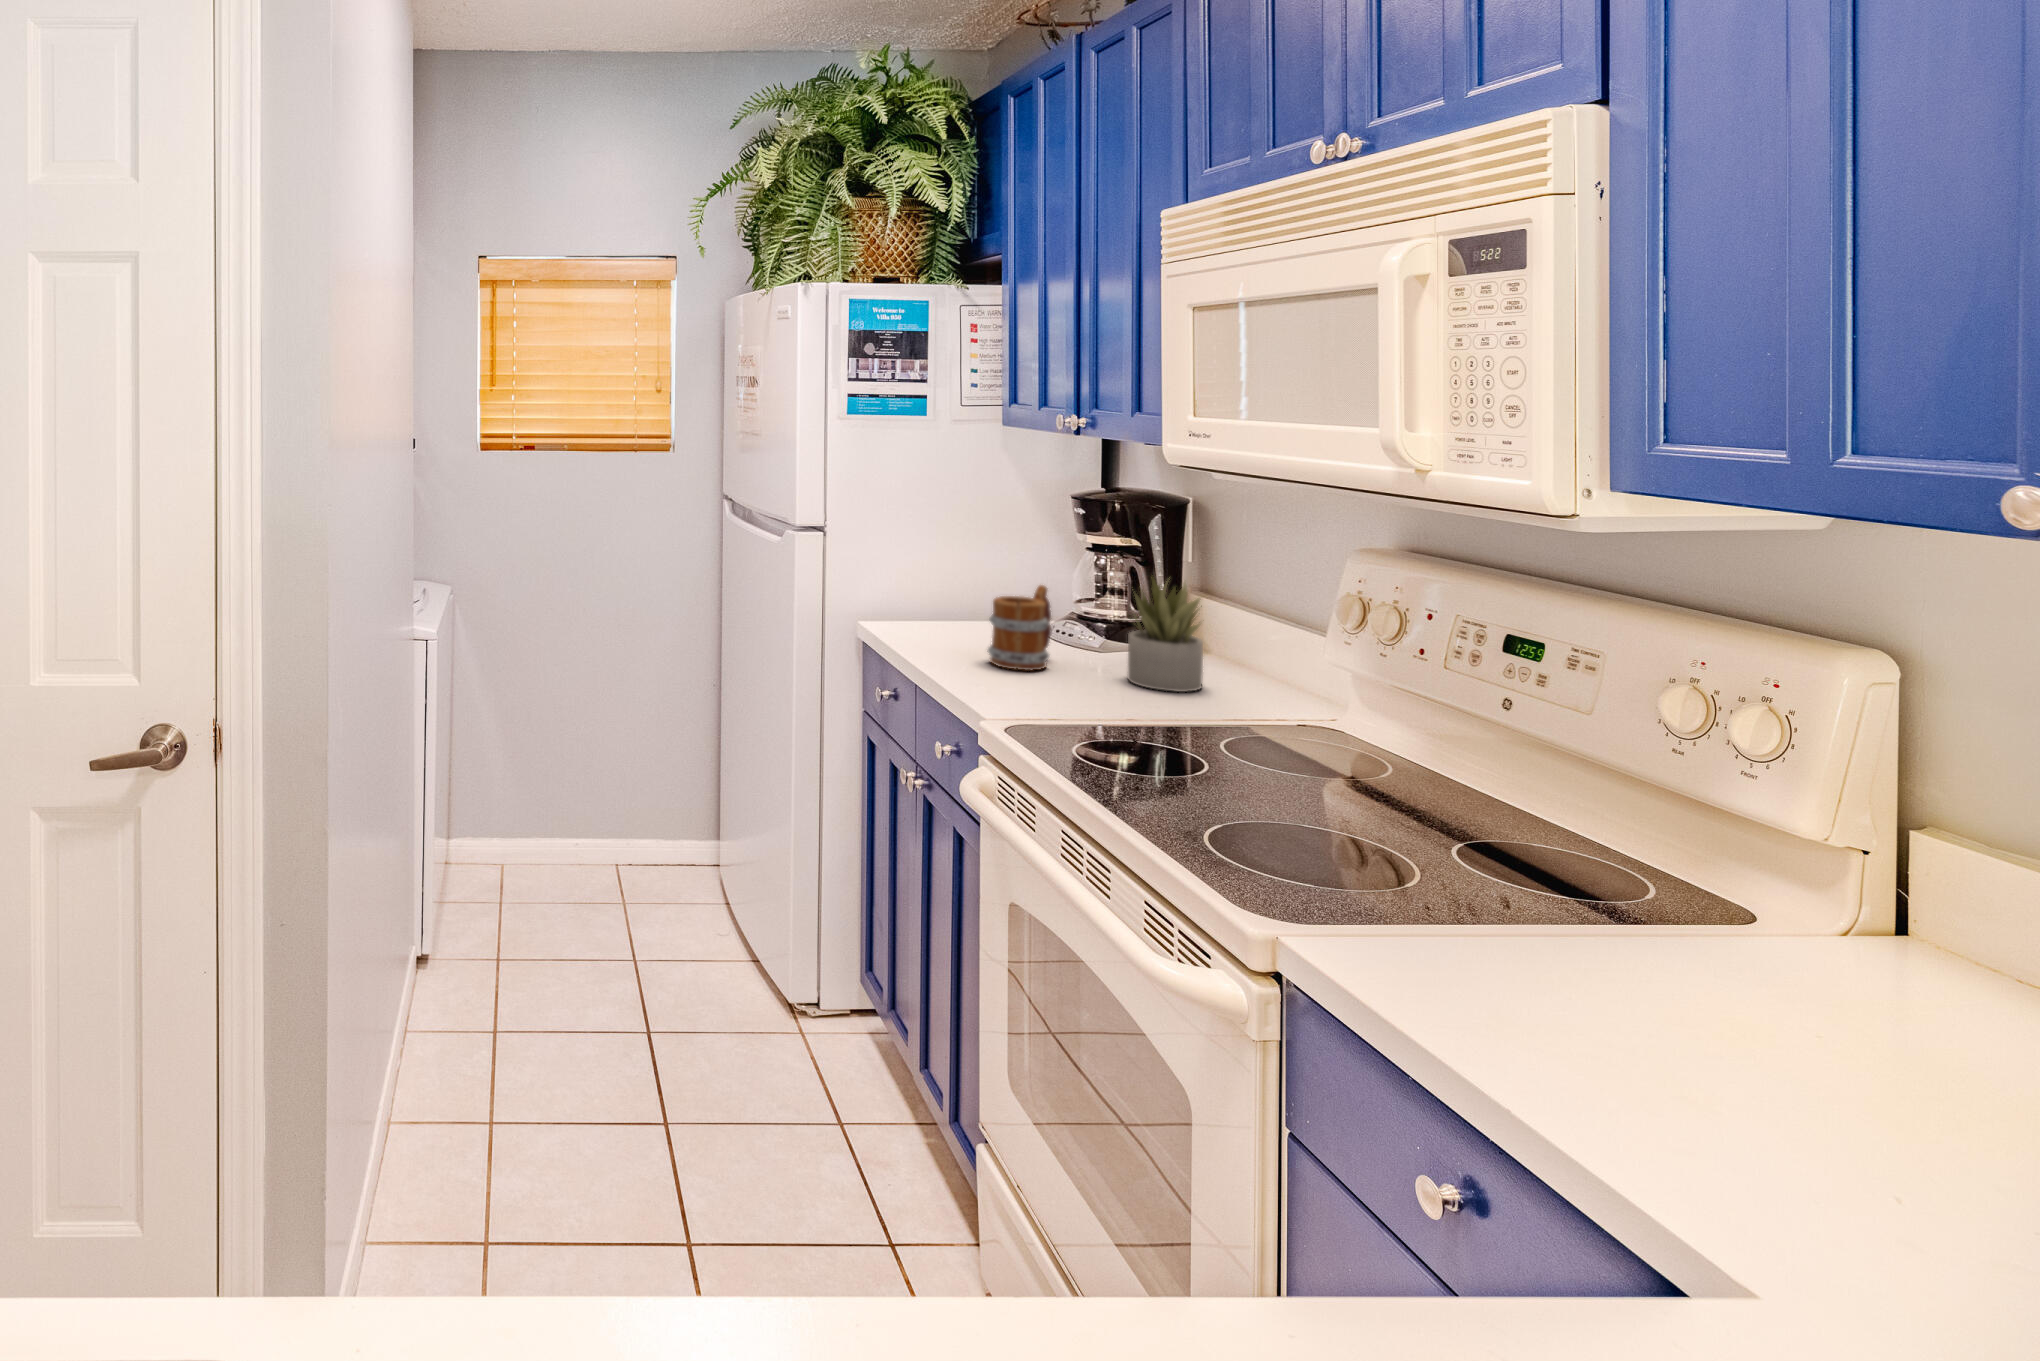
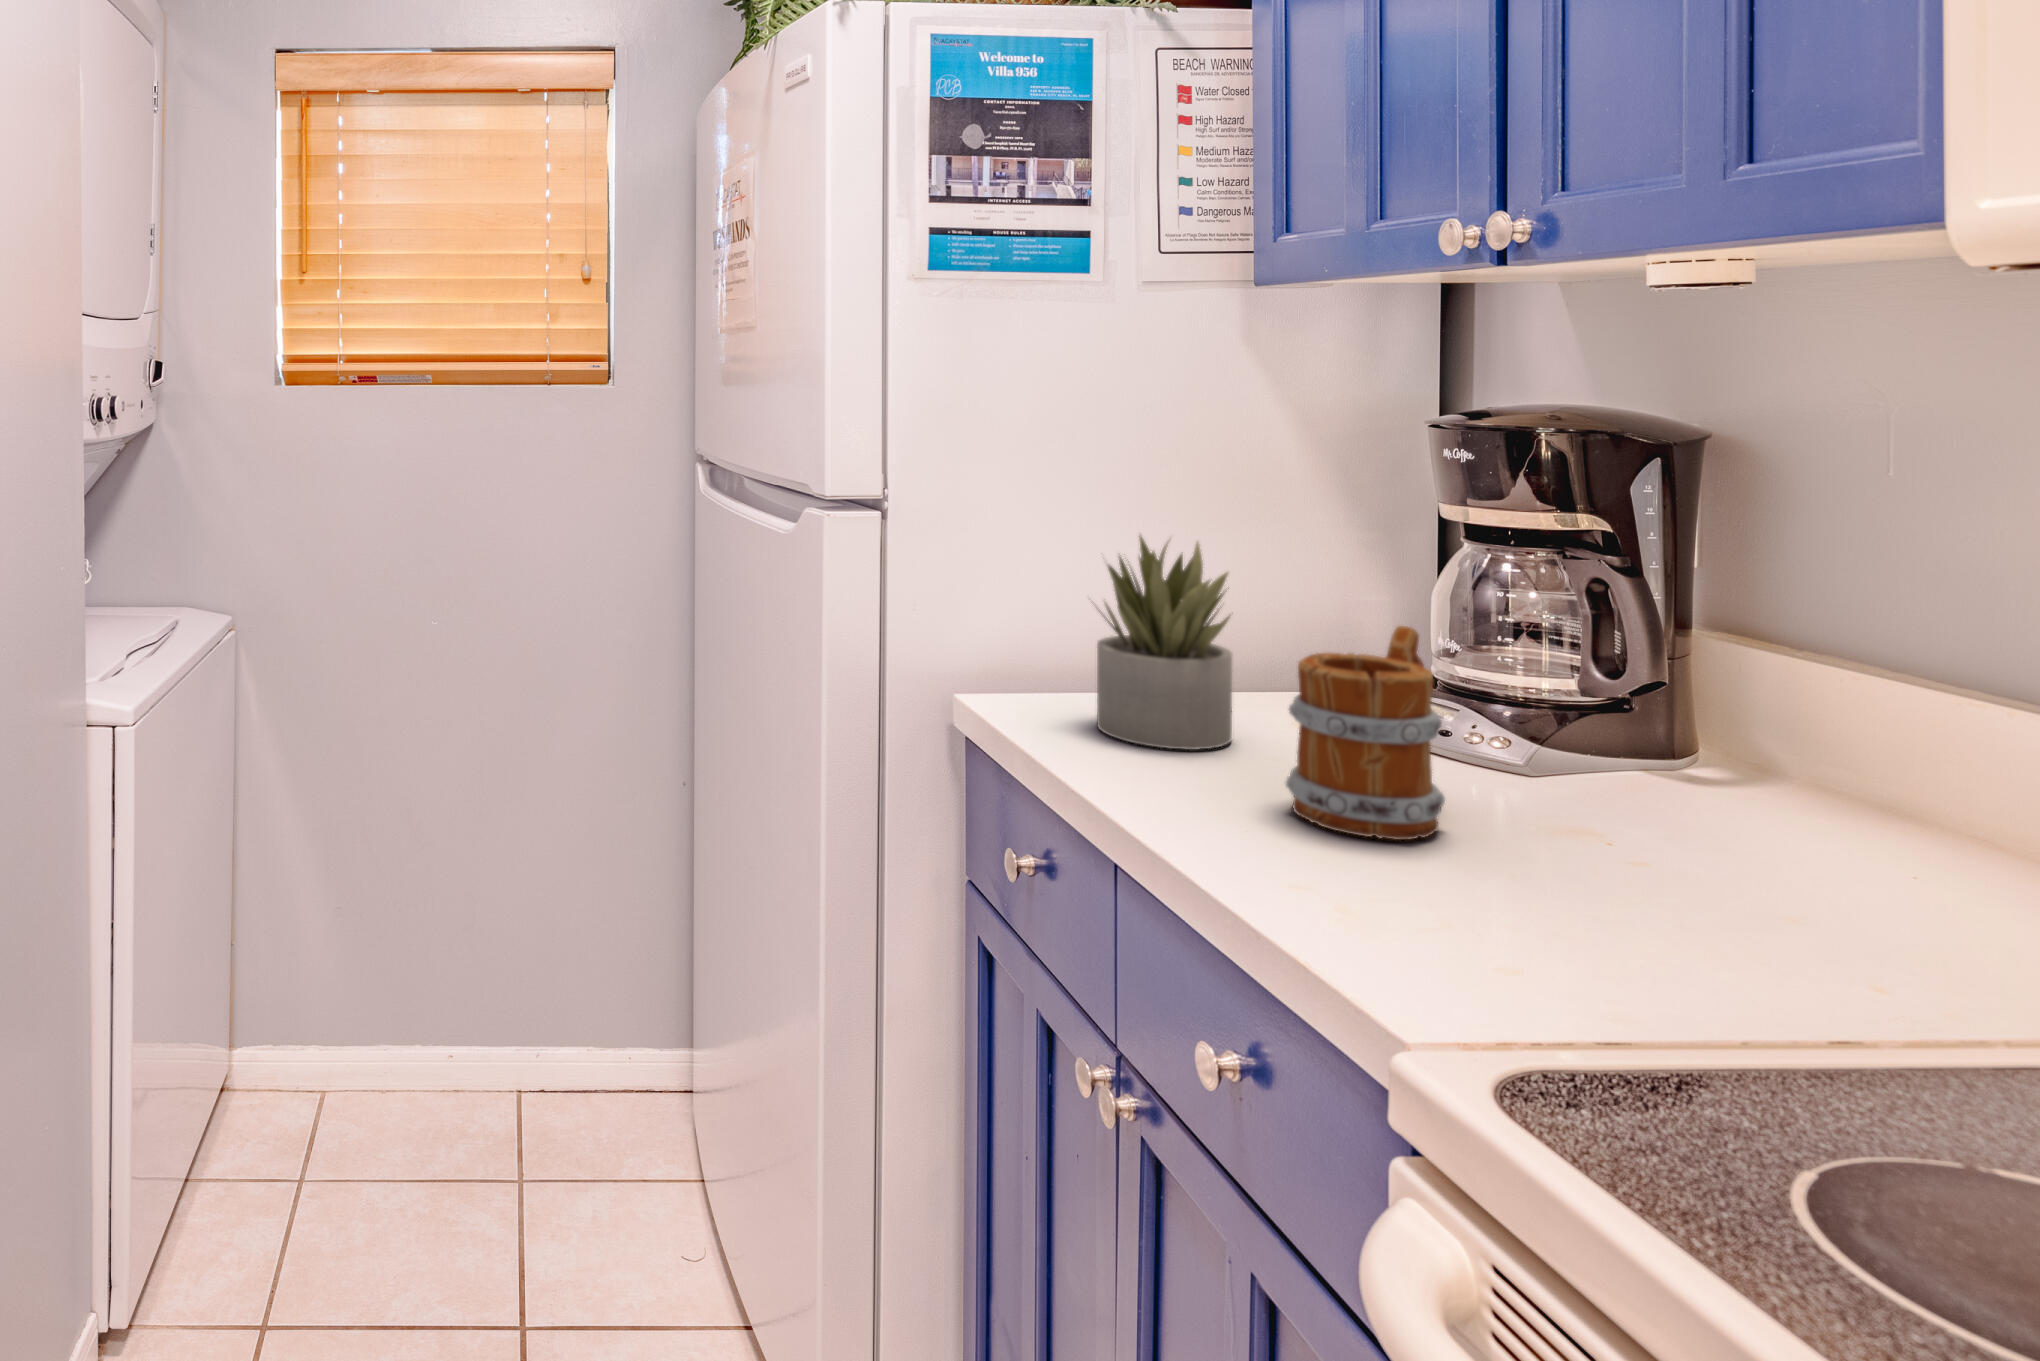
succulent plant: present [1128,577,1203,692] -> present [1089,536,1232,750]

